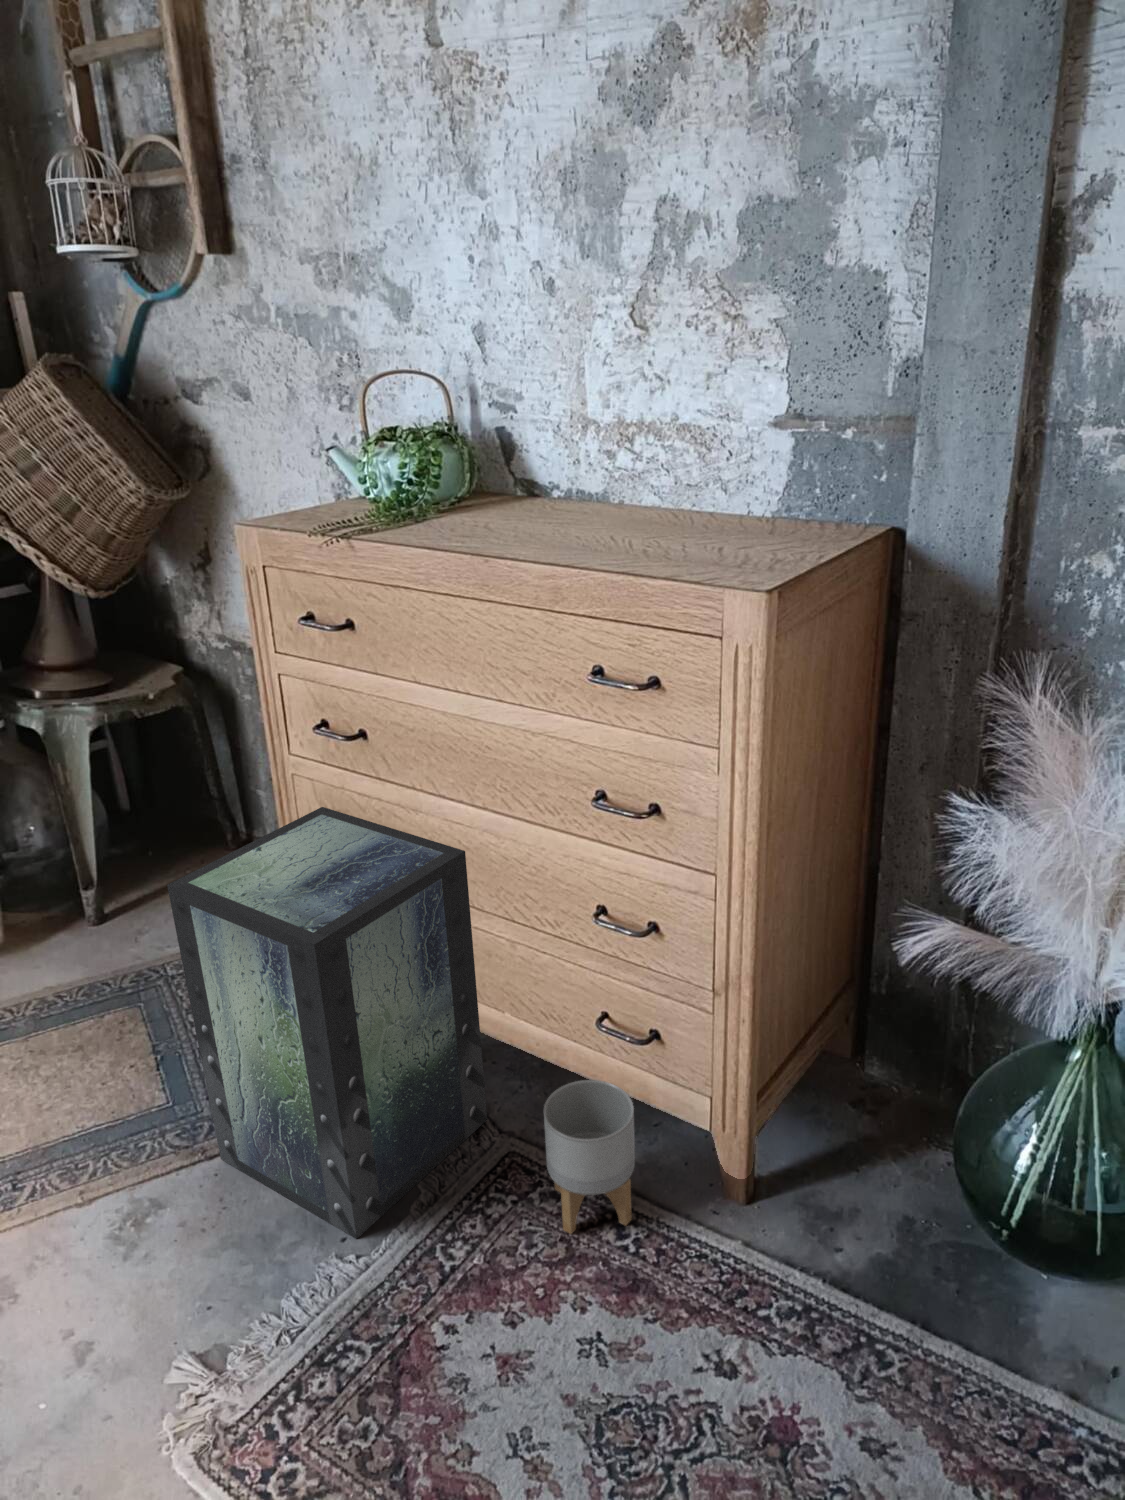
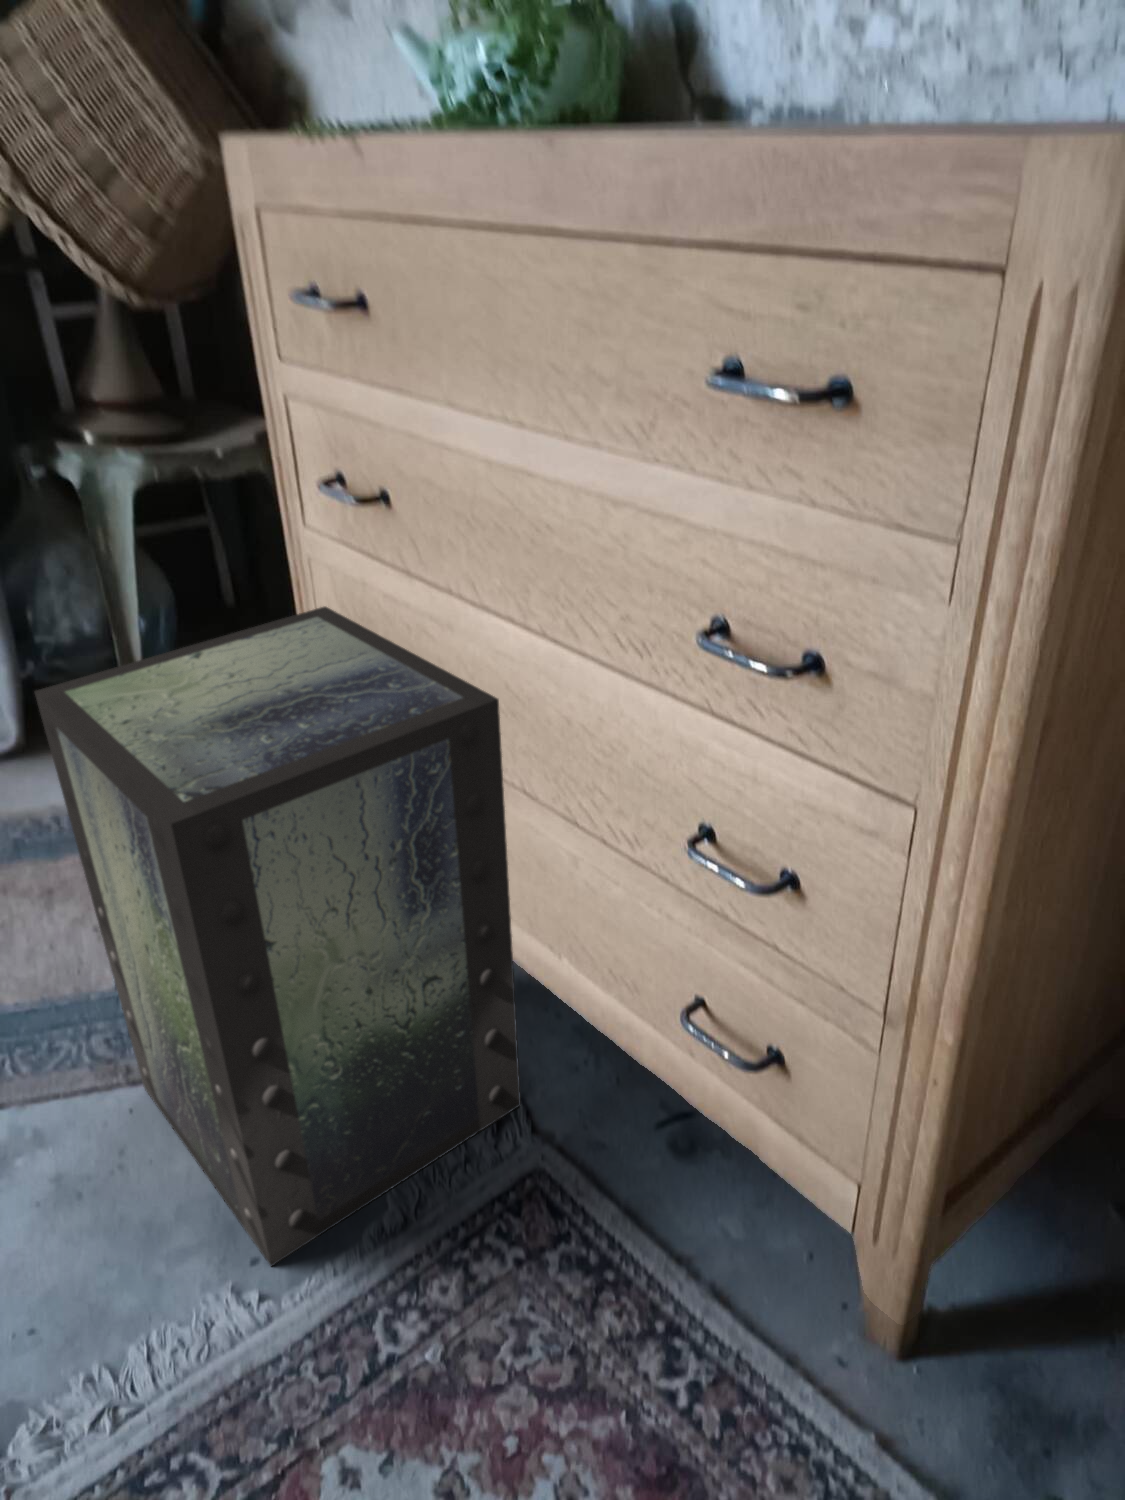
planter: present [544,1080,635,1234] -> none [564,1102,718,1351]

